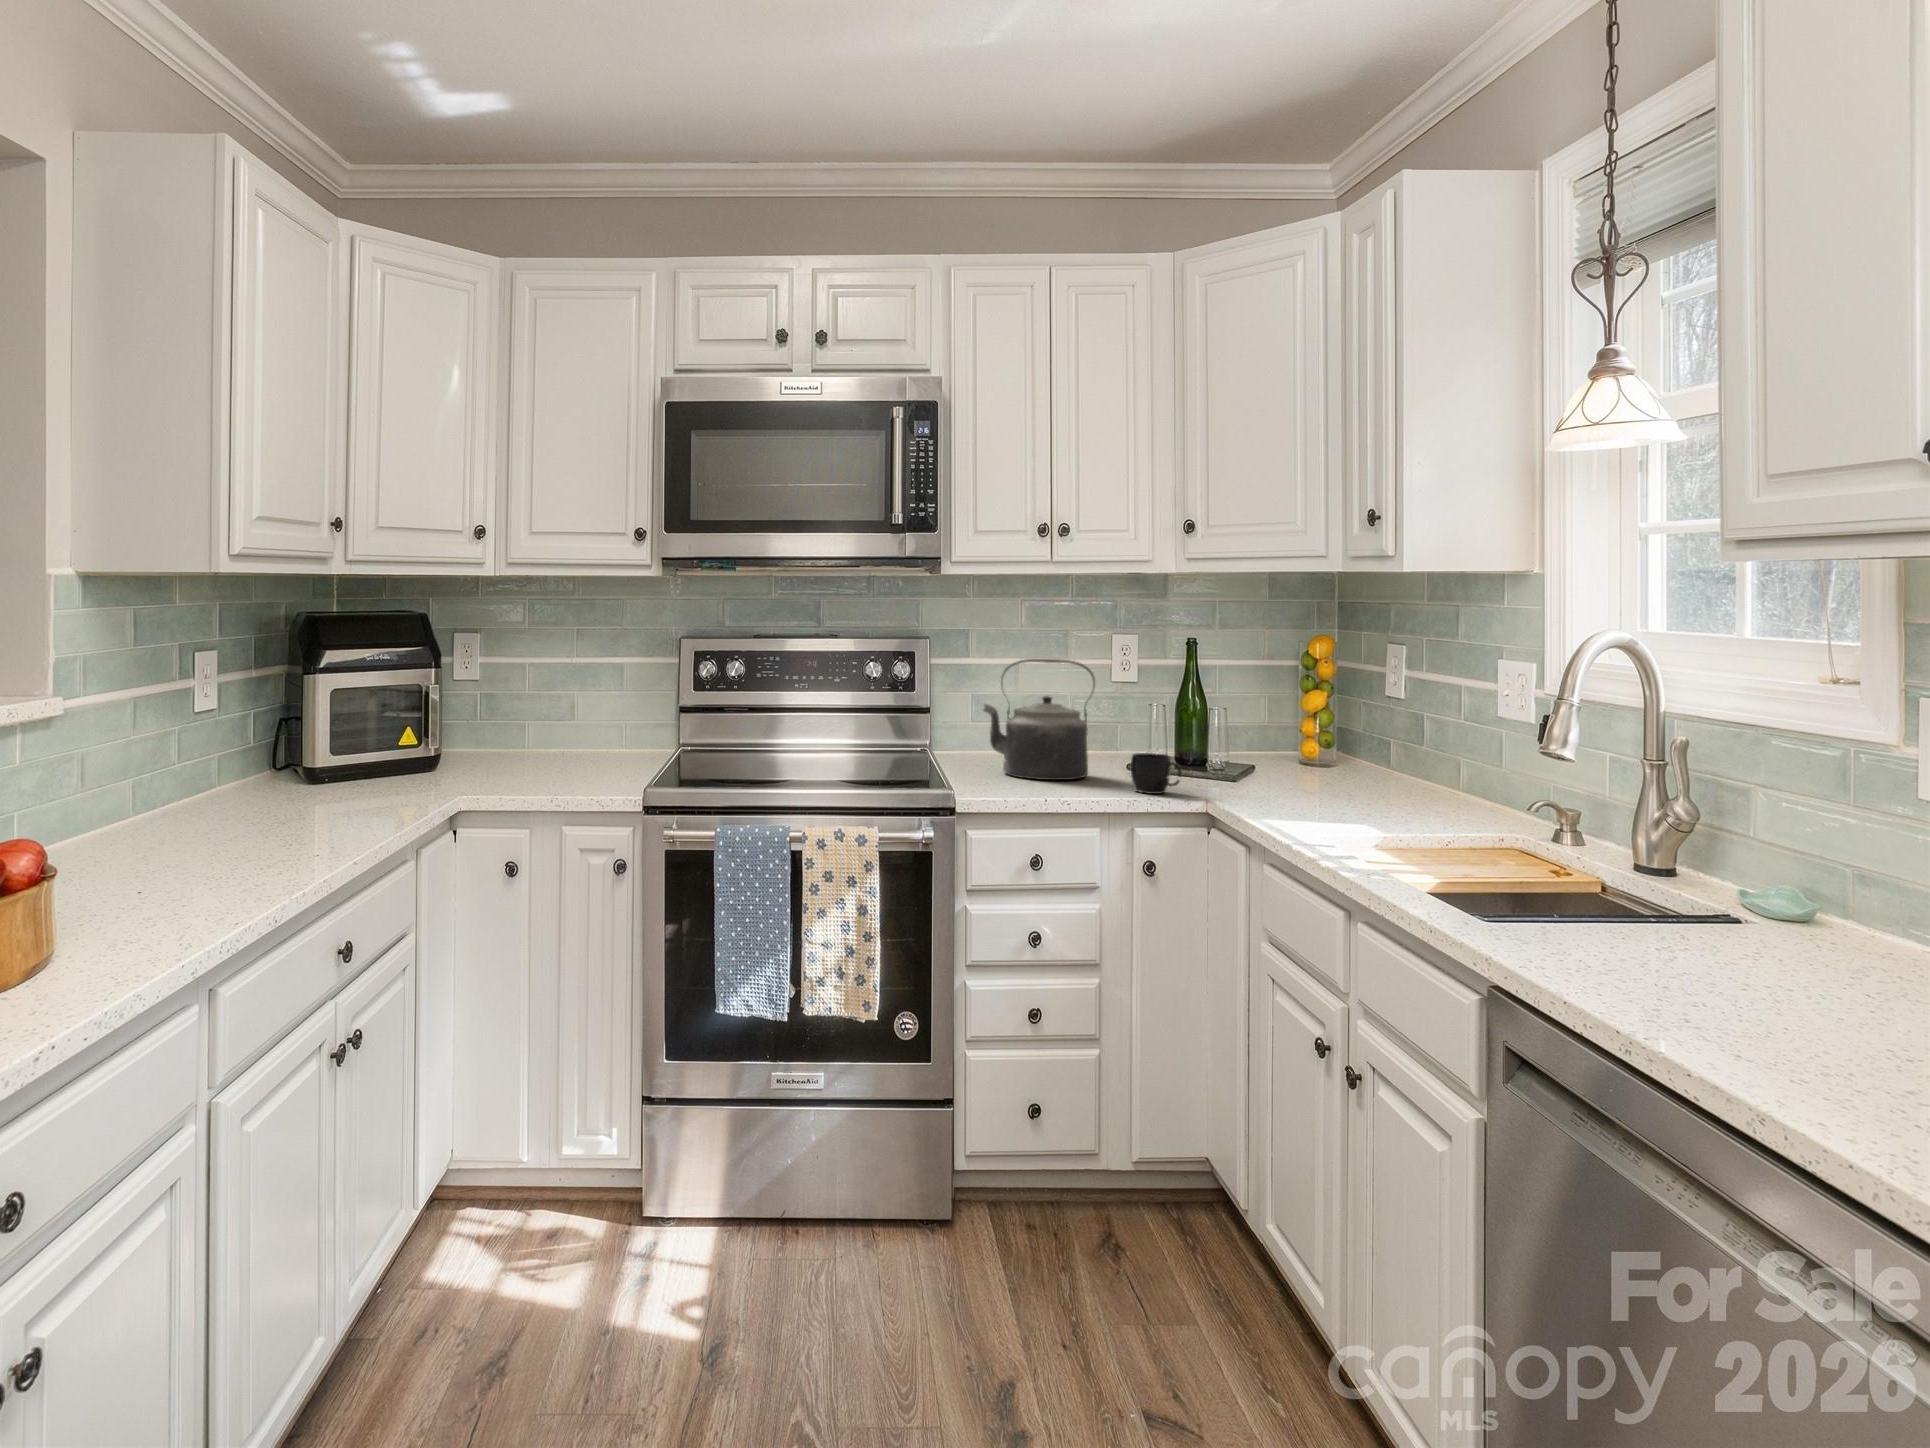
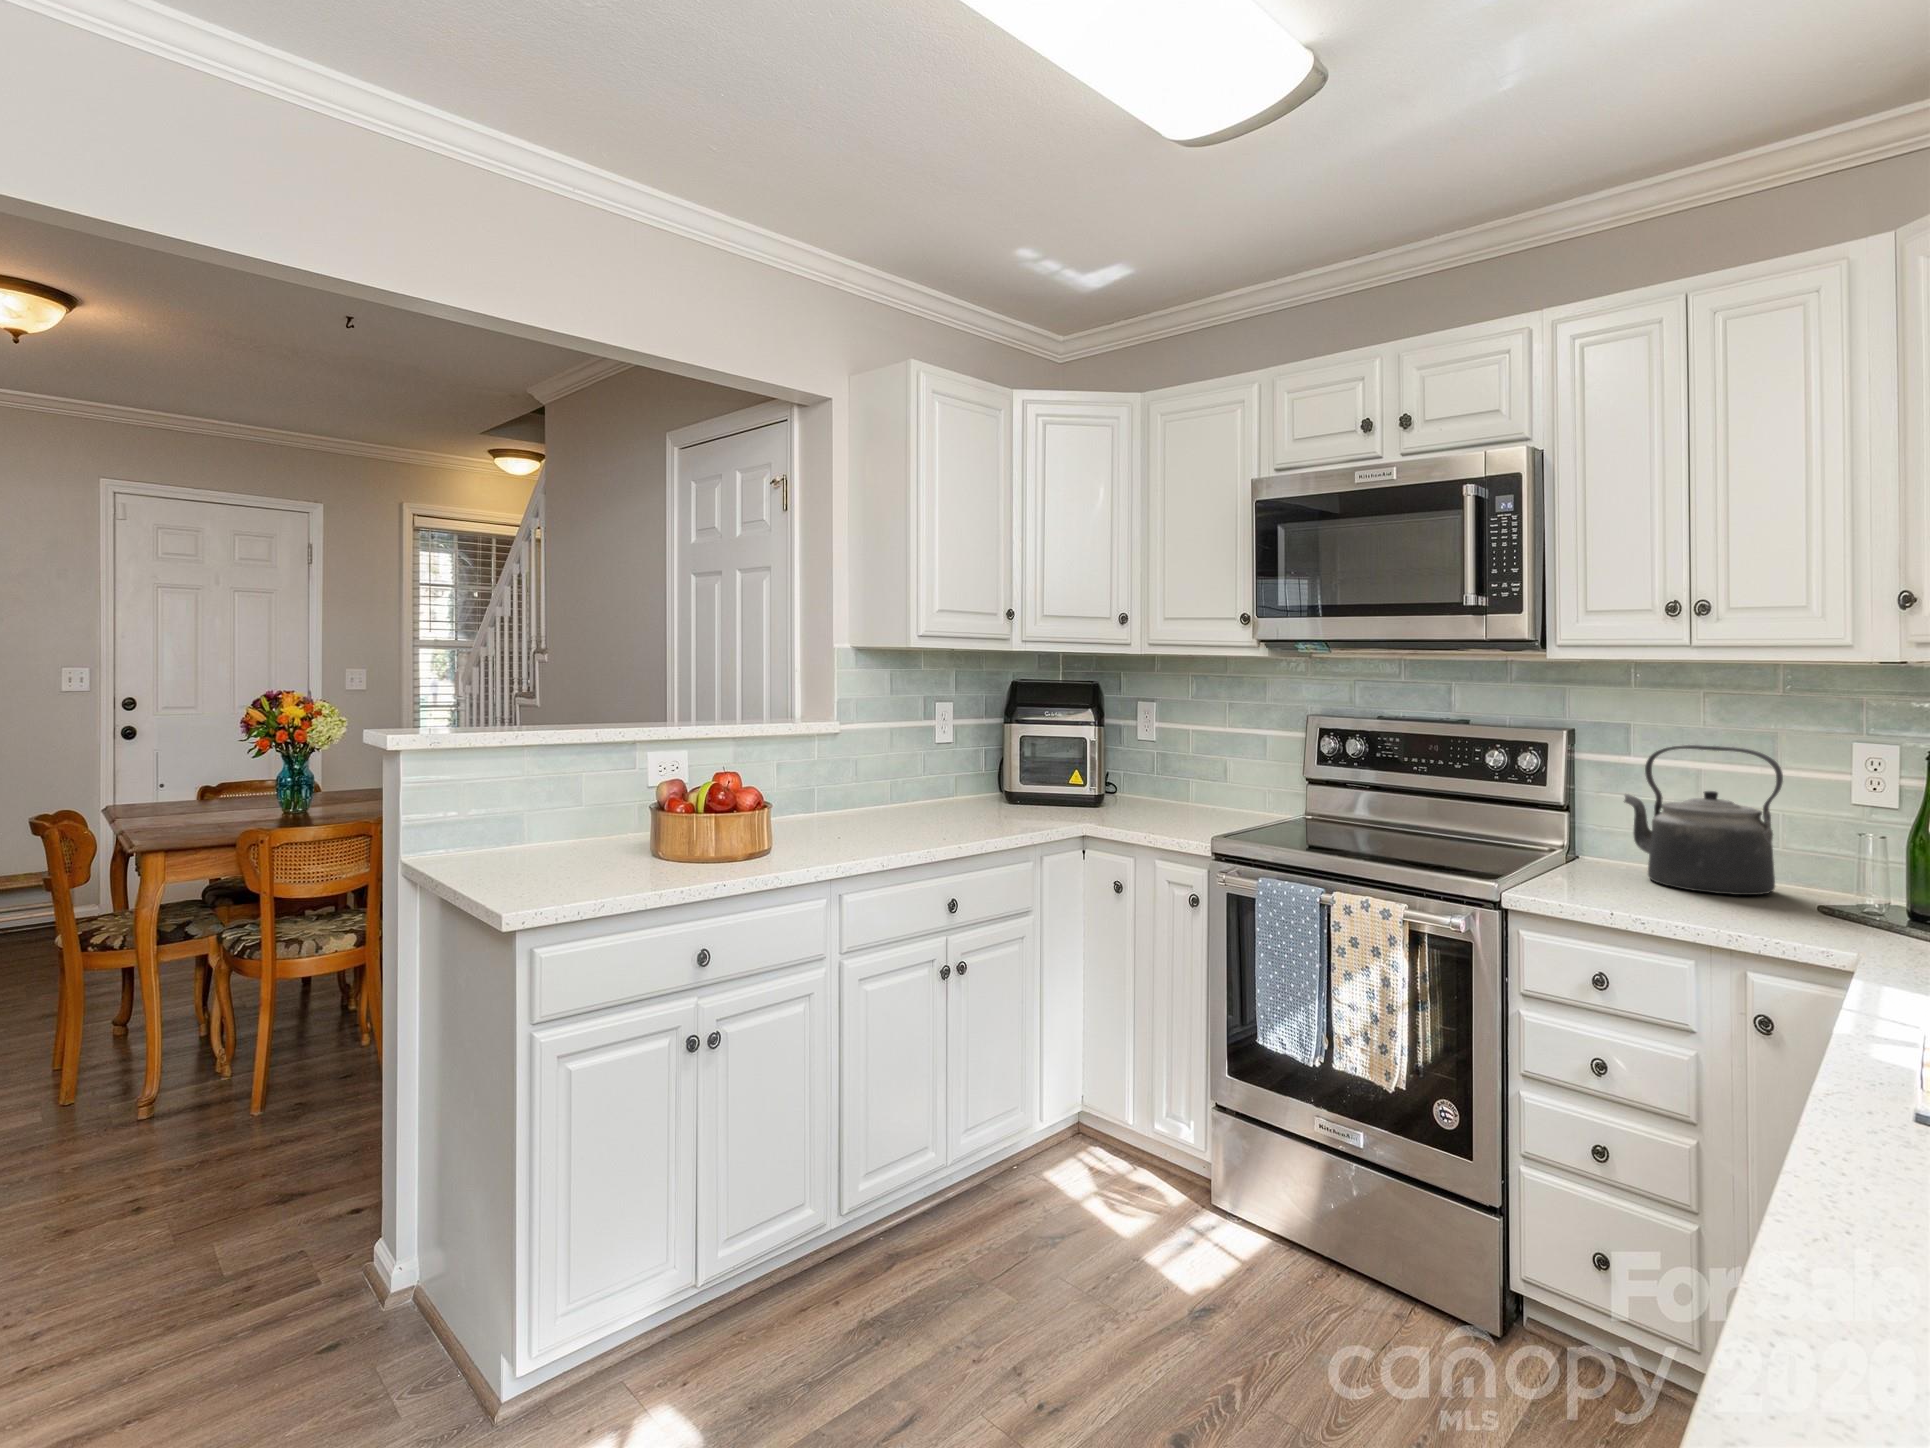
mug: present [1131,753,1182,794] -> none [1787,871,1862,927]

